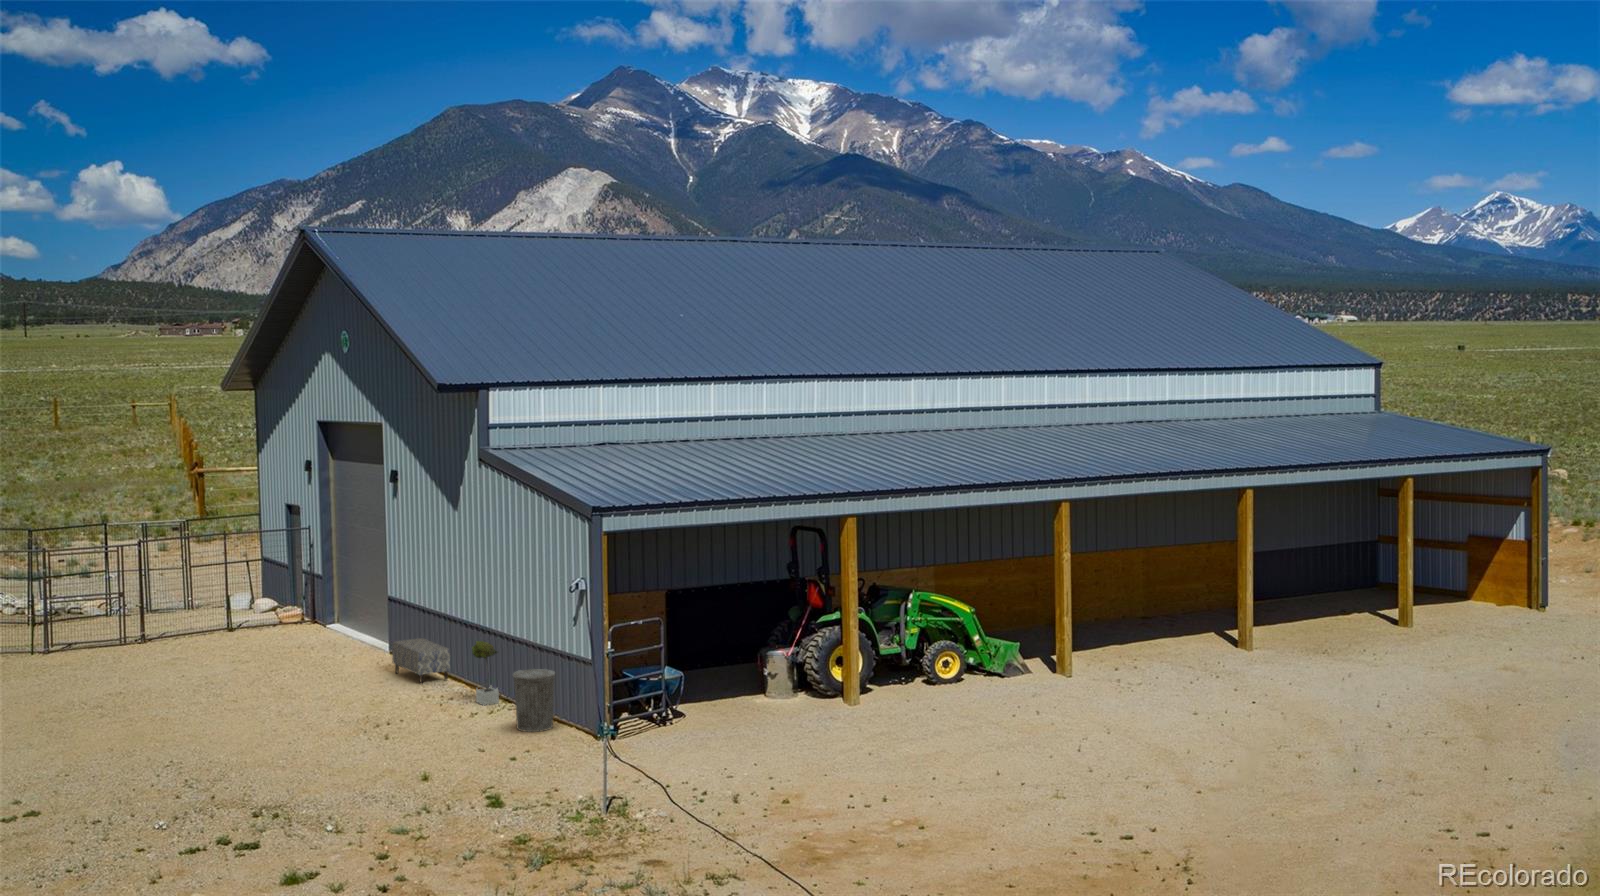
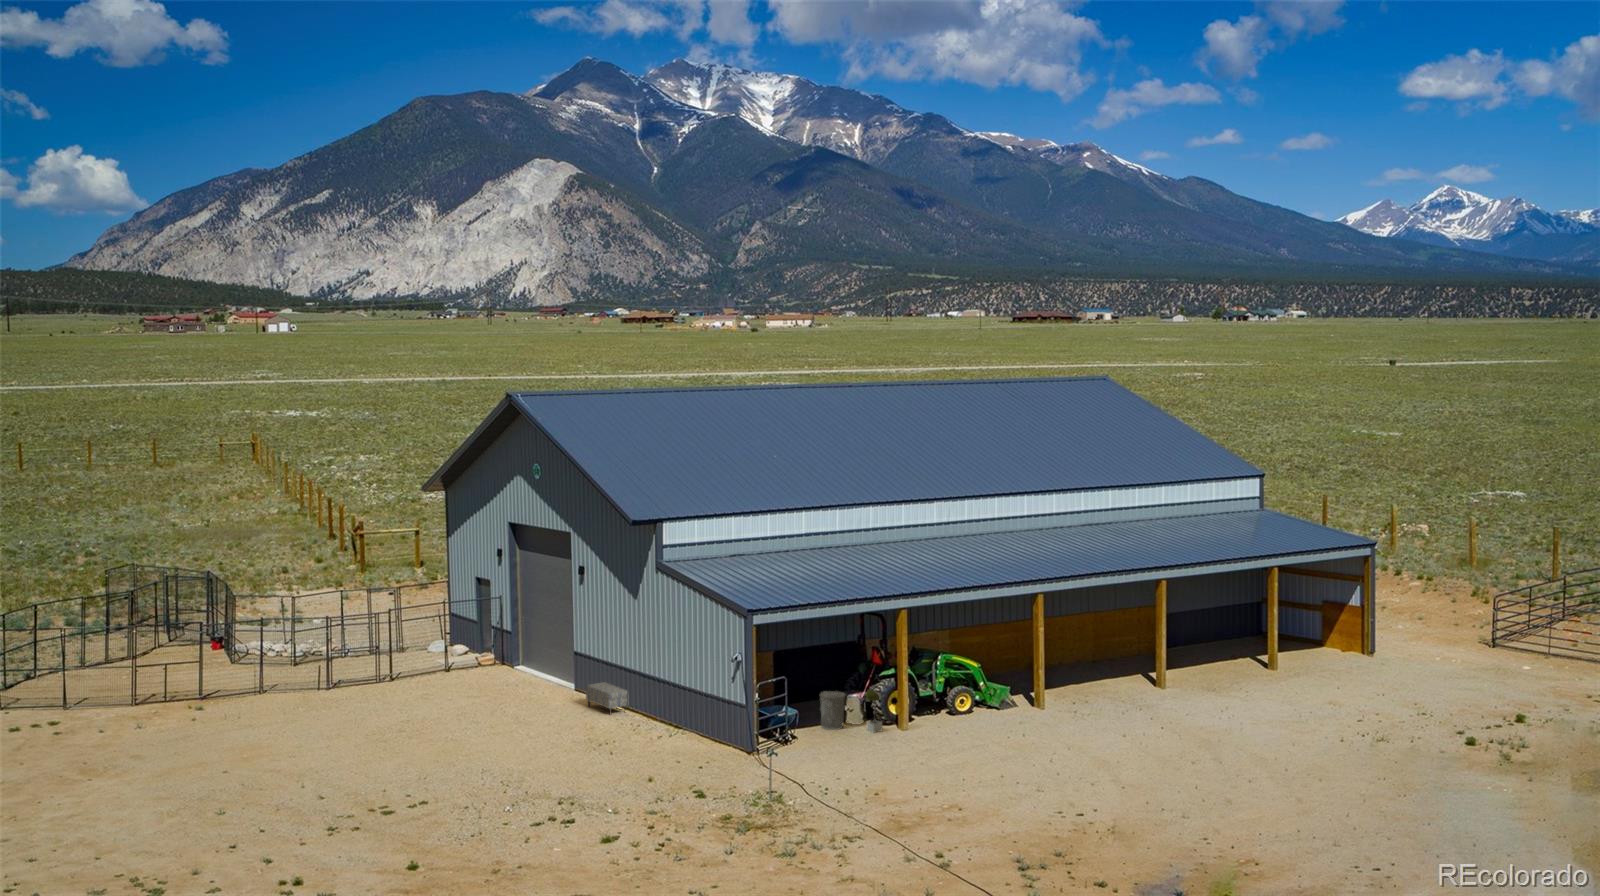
potted tree: present [472,641,499,706] -> present [865,690,882,733]
trash can: present [513,669,555,732] -> present [820,691,845,730]

